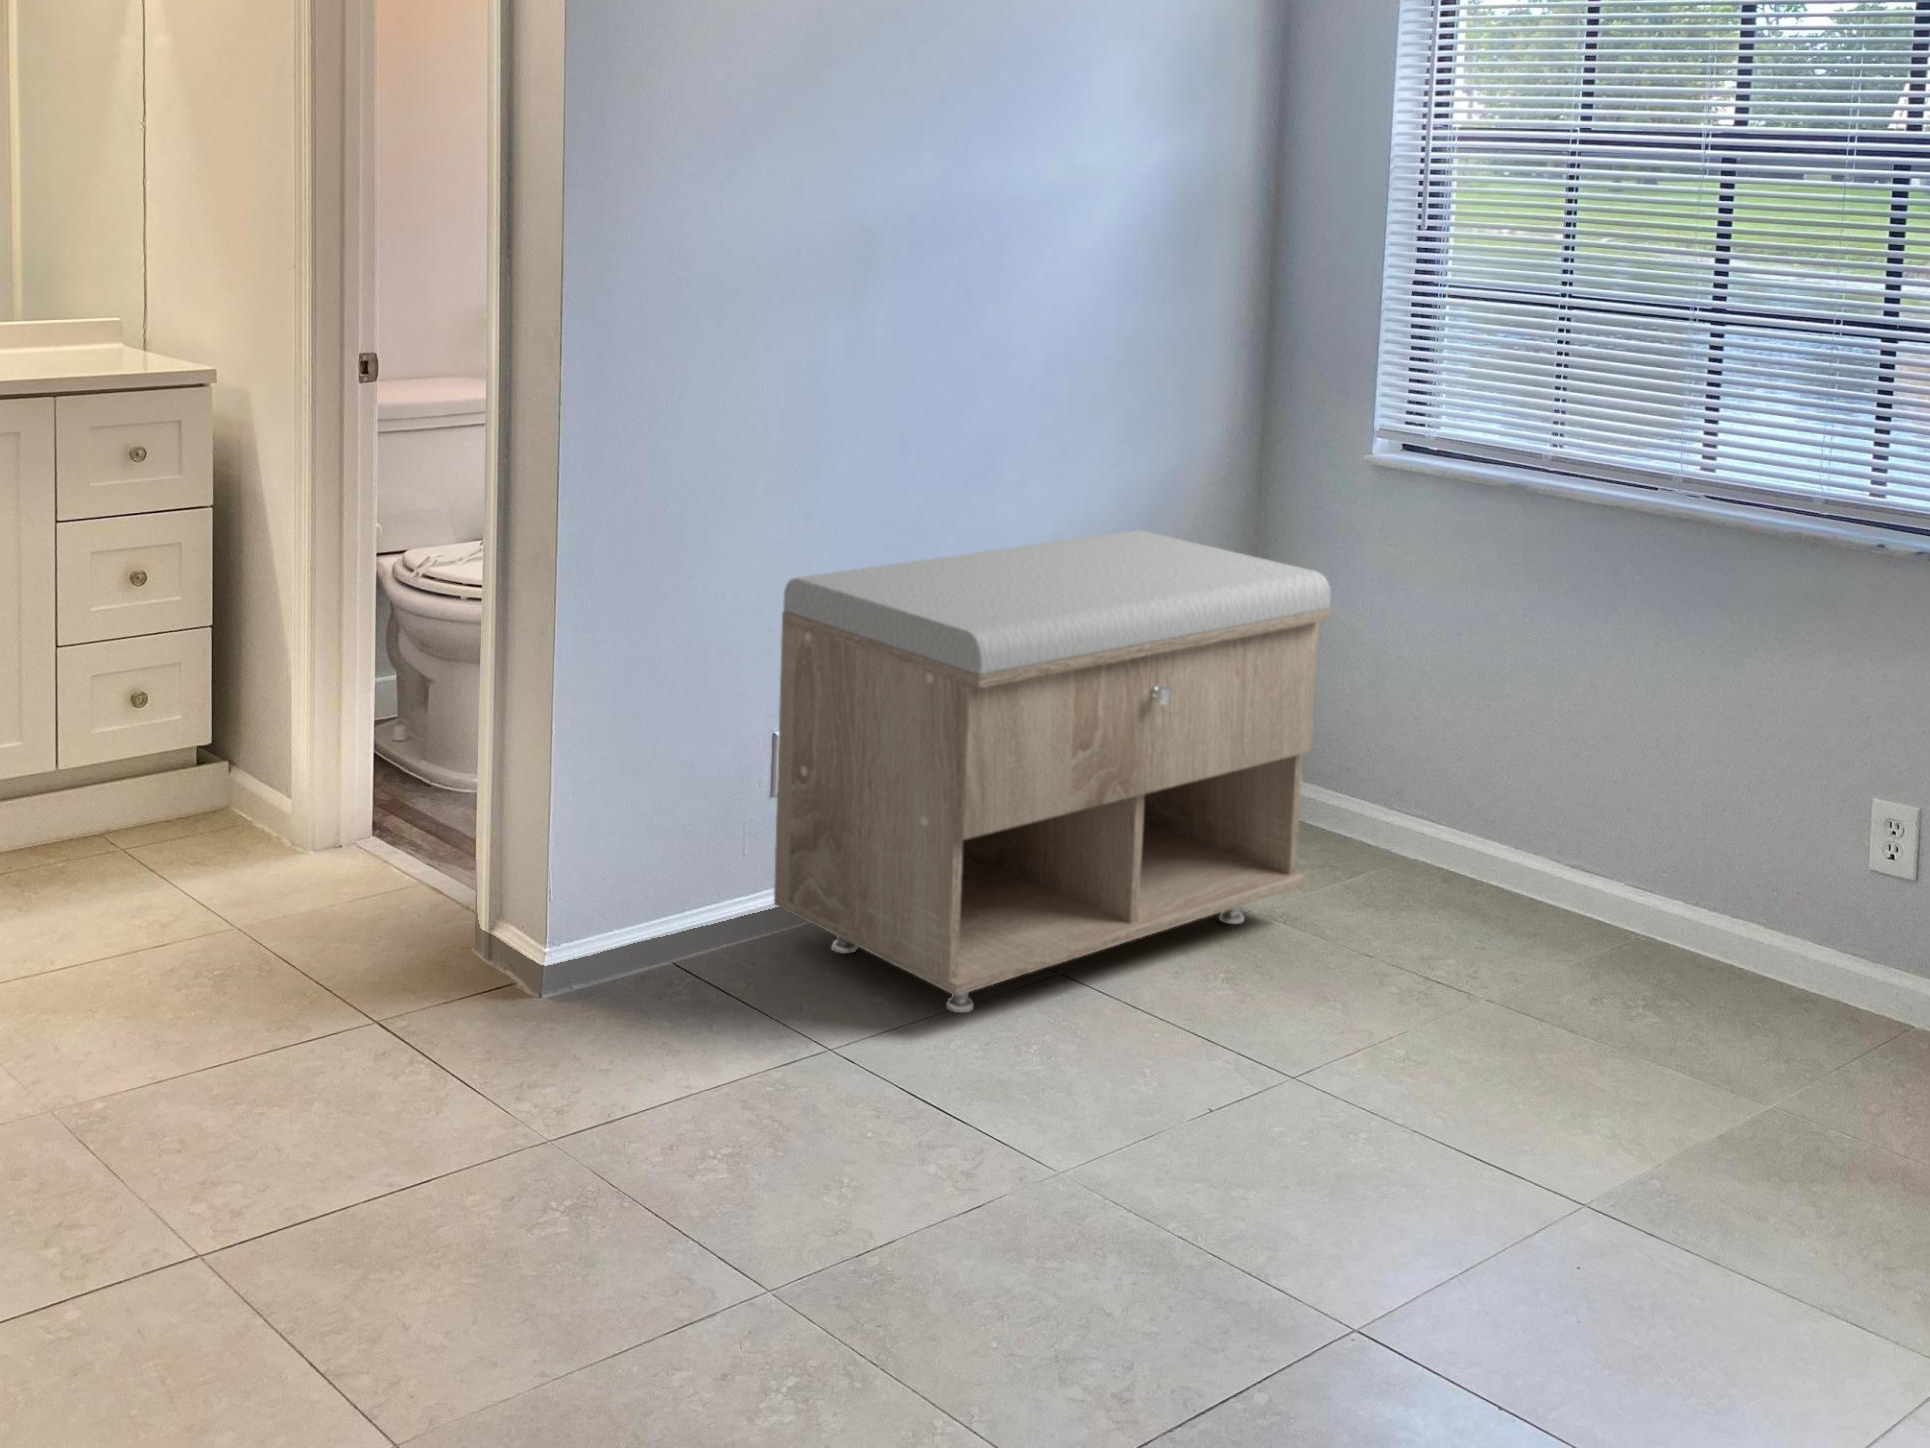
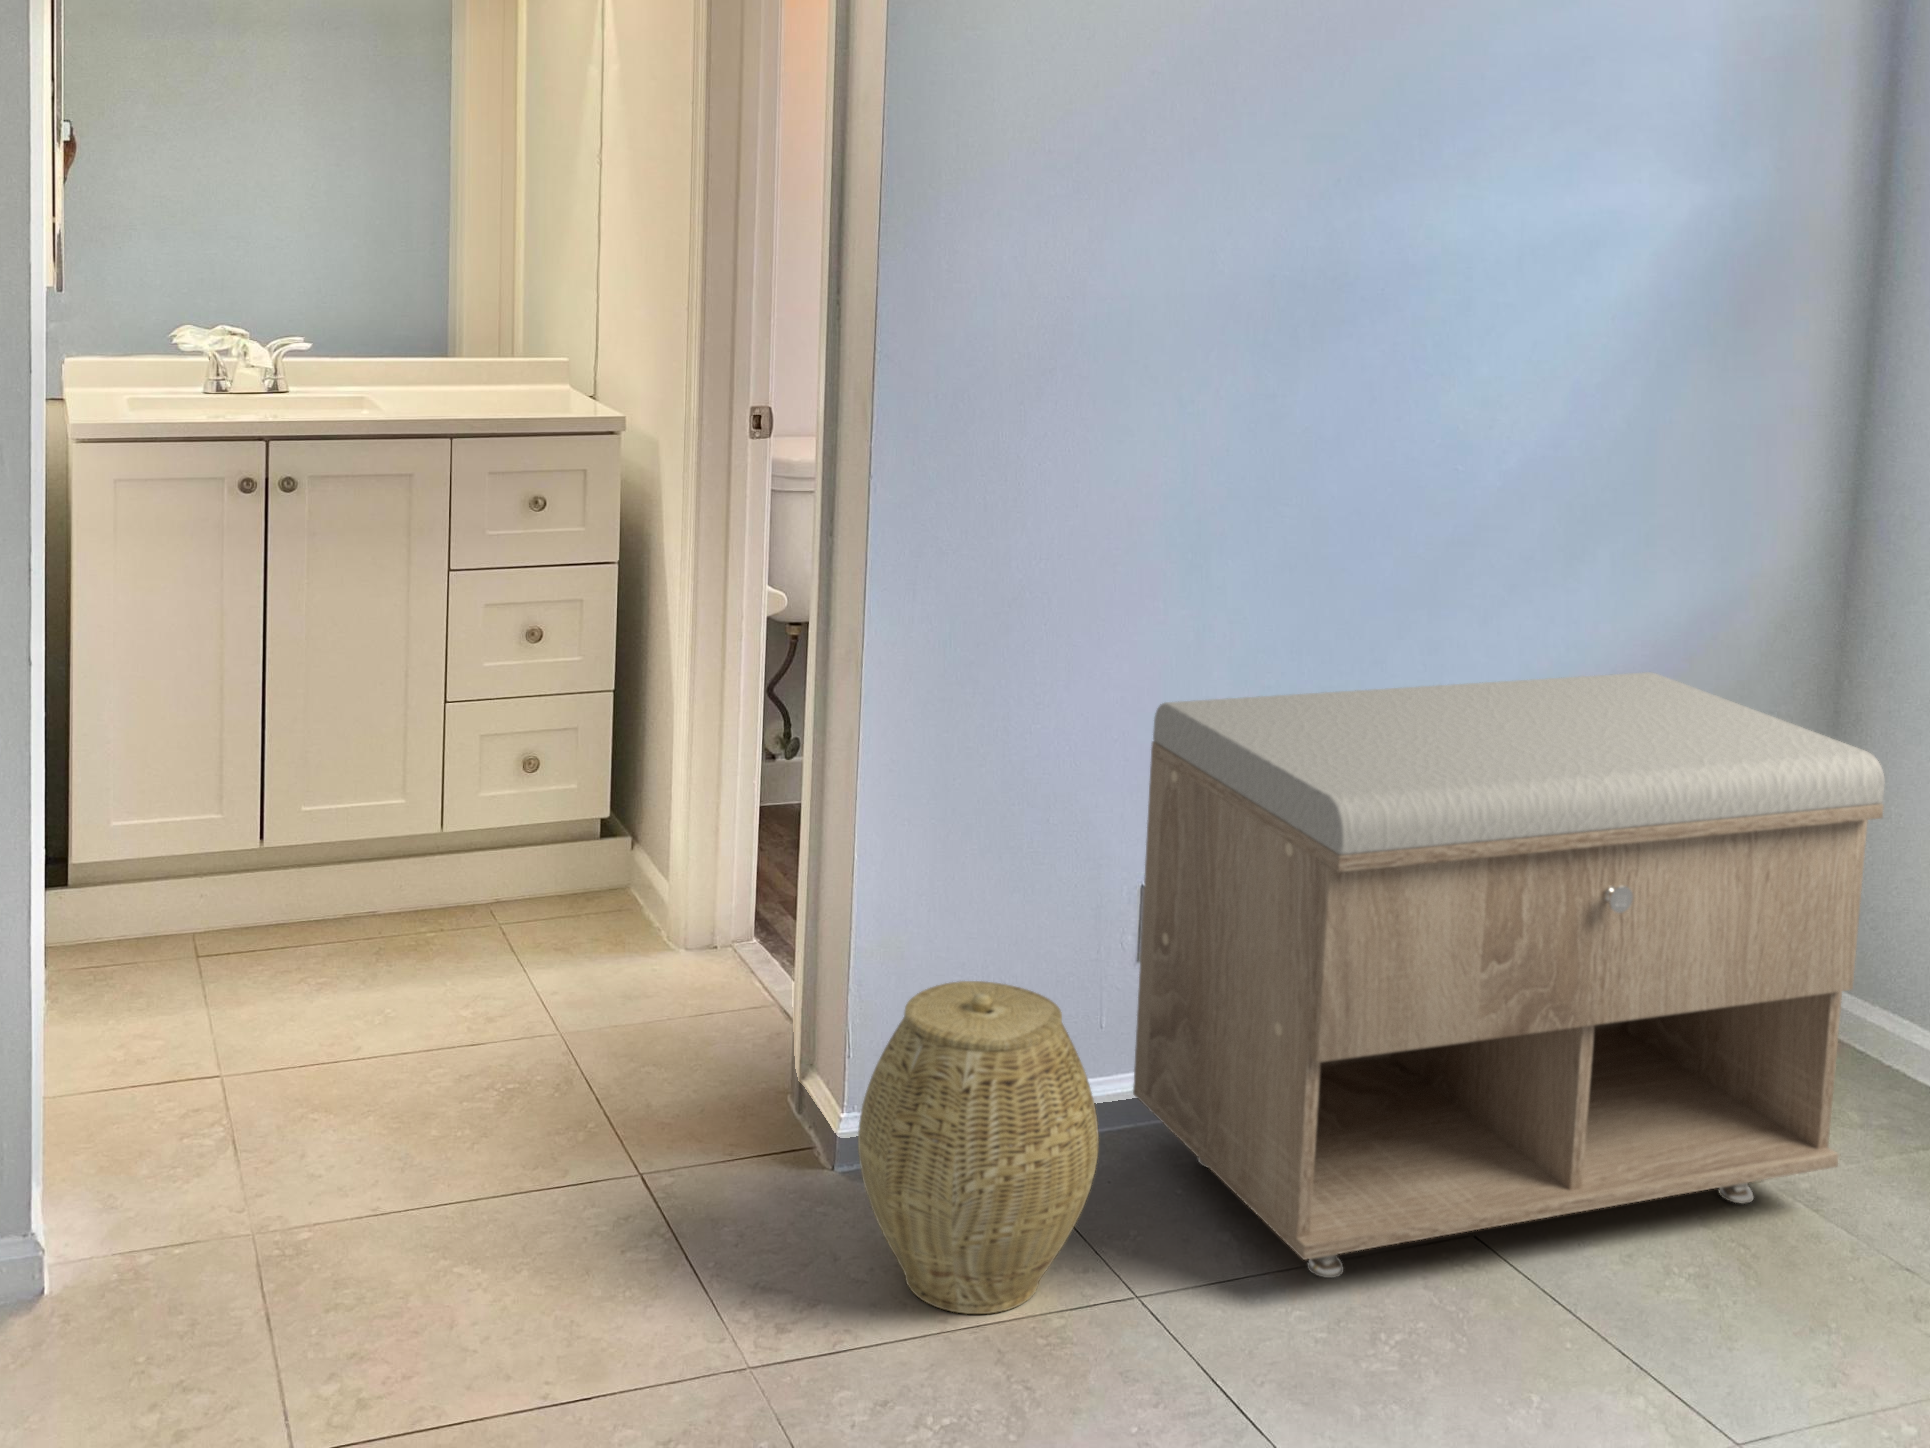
woven basket: none [598,813,795,1076] -> present [858,981,1099,1314]

